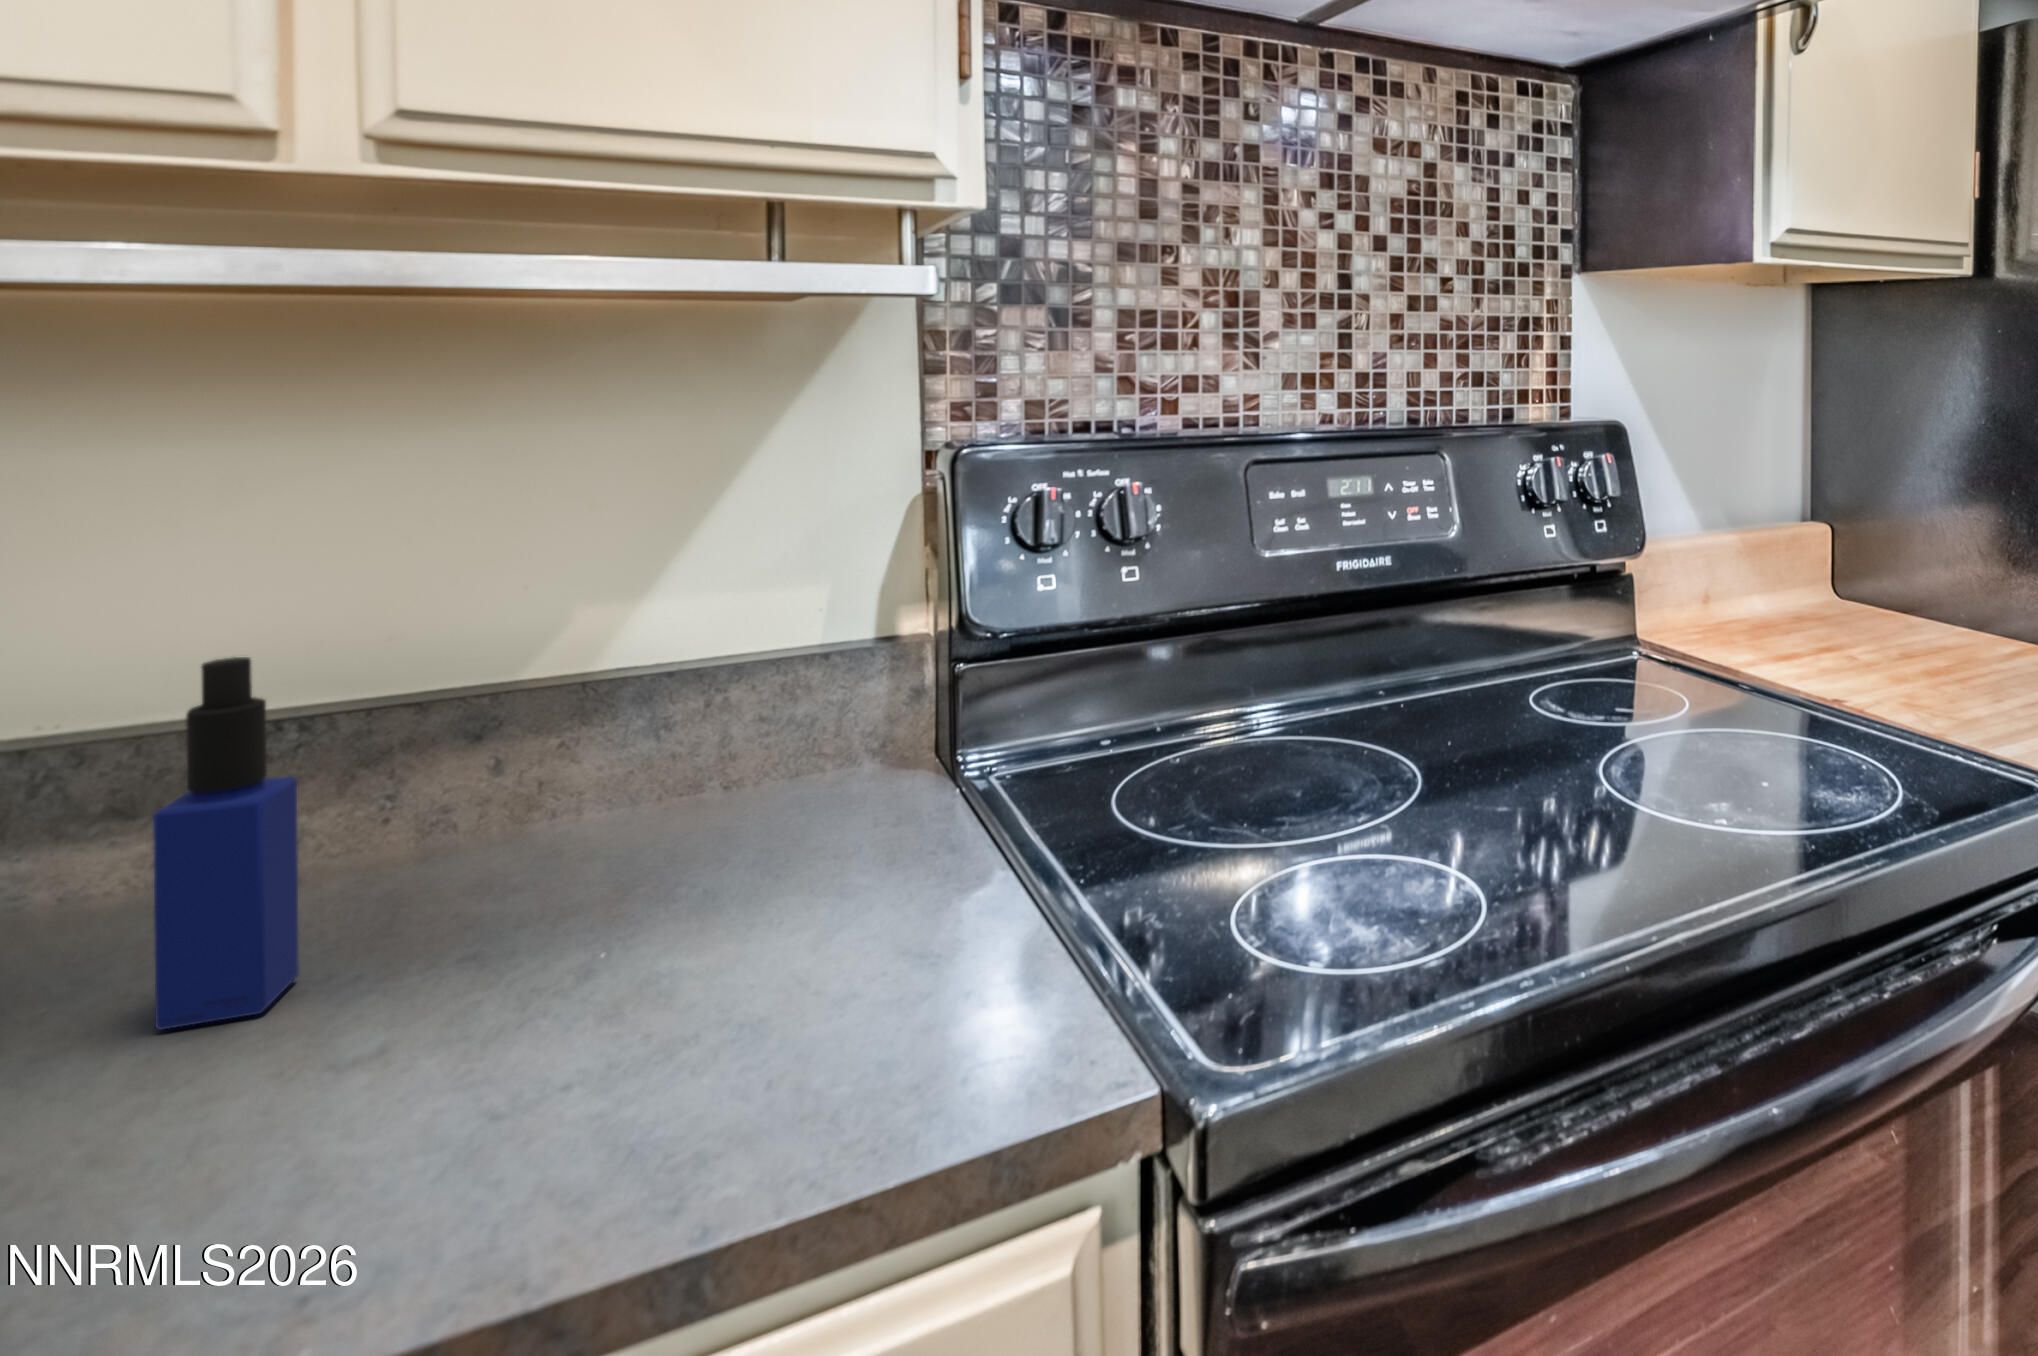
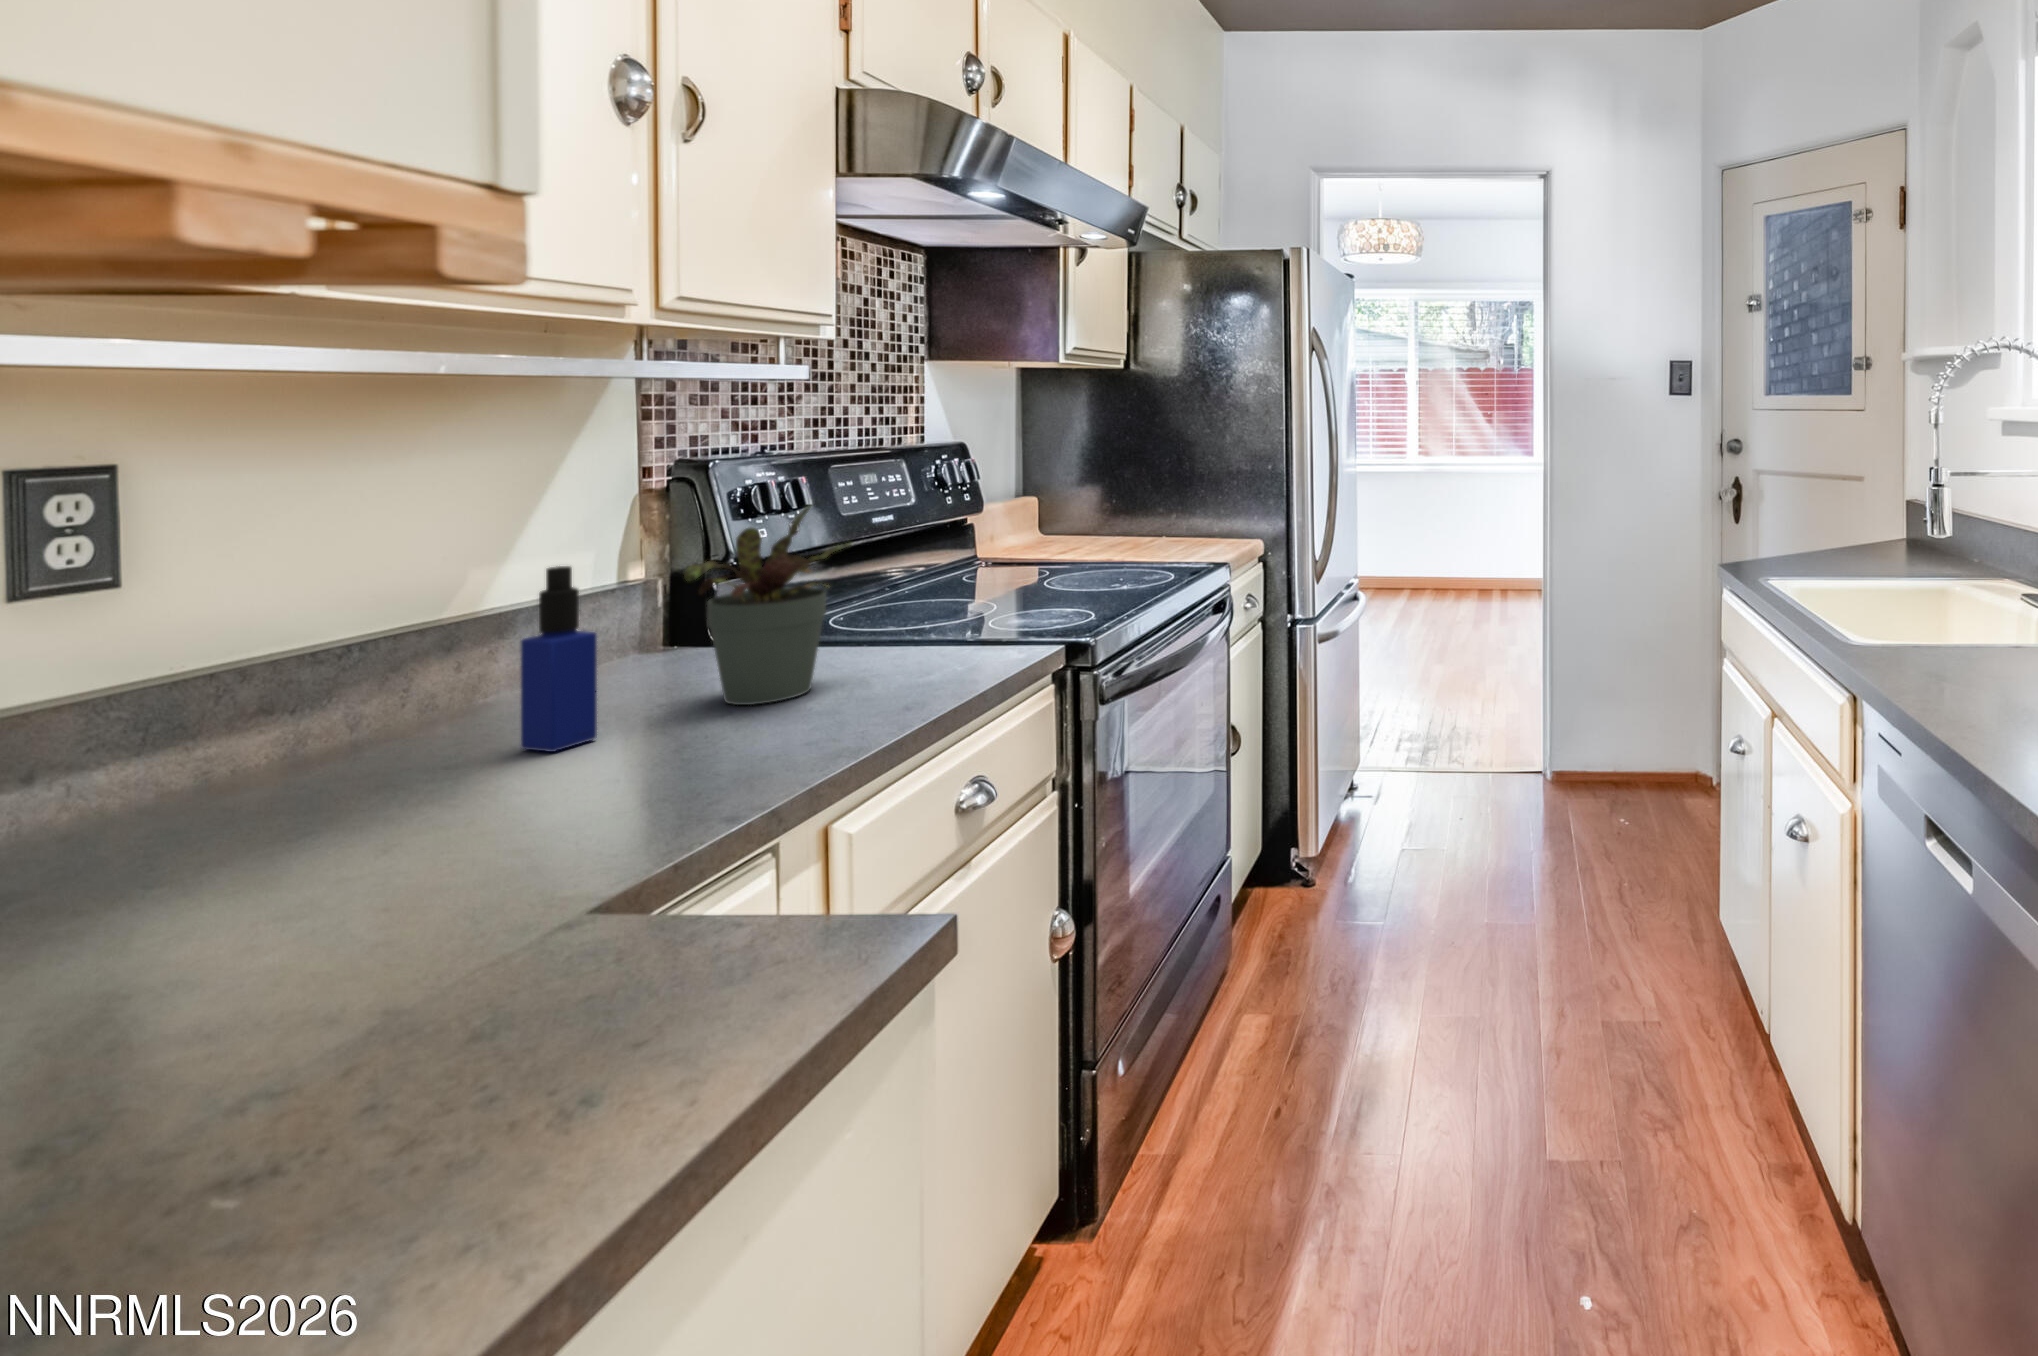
potted plant: none [428,575,786,1015] -> present [684,505,849,705]

